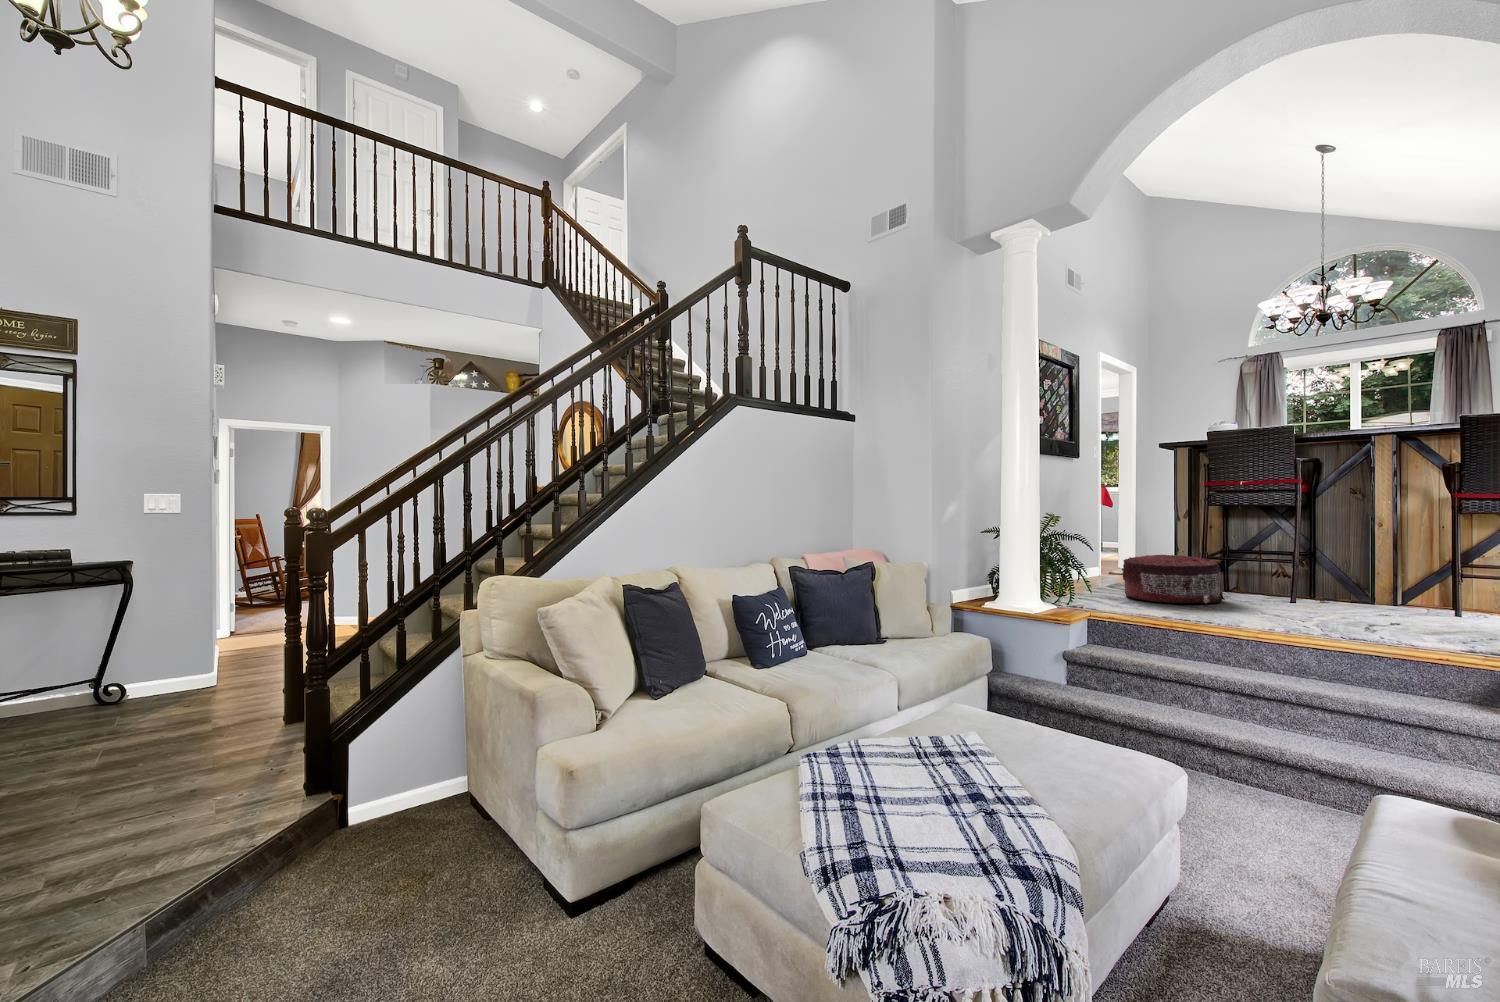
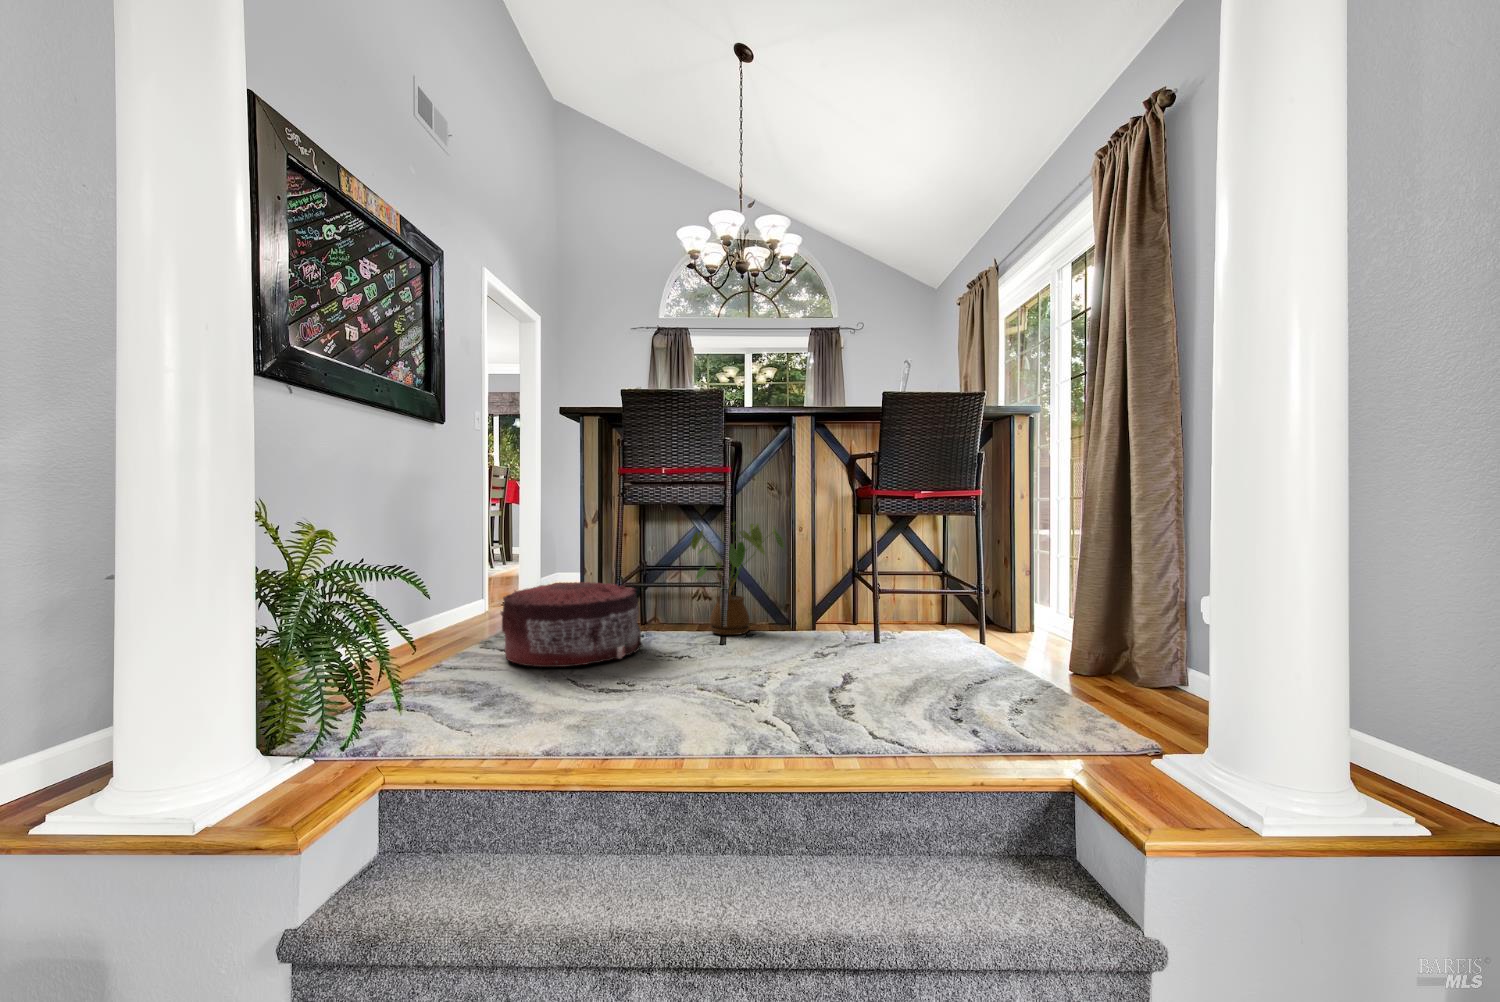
house plant: none [1269,518,1363,604] -> present [691,522,784,635]

